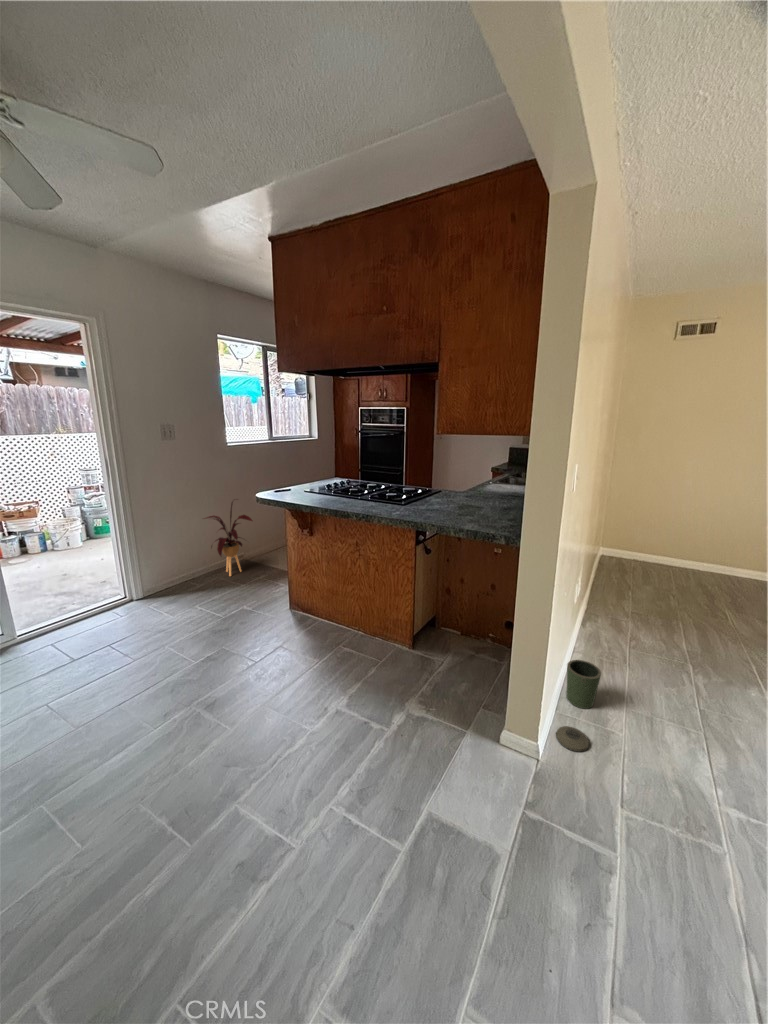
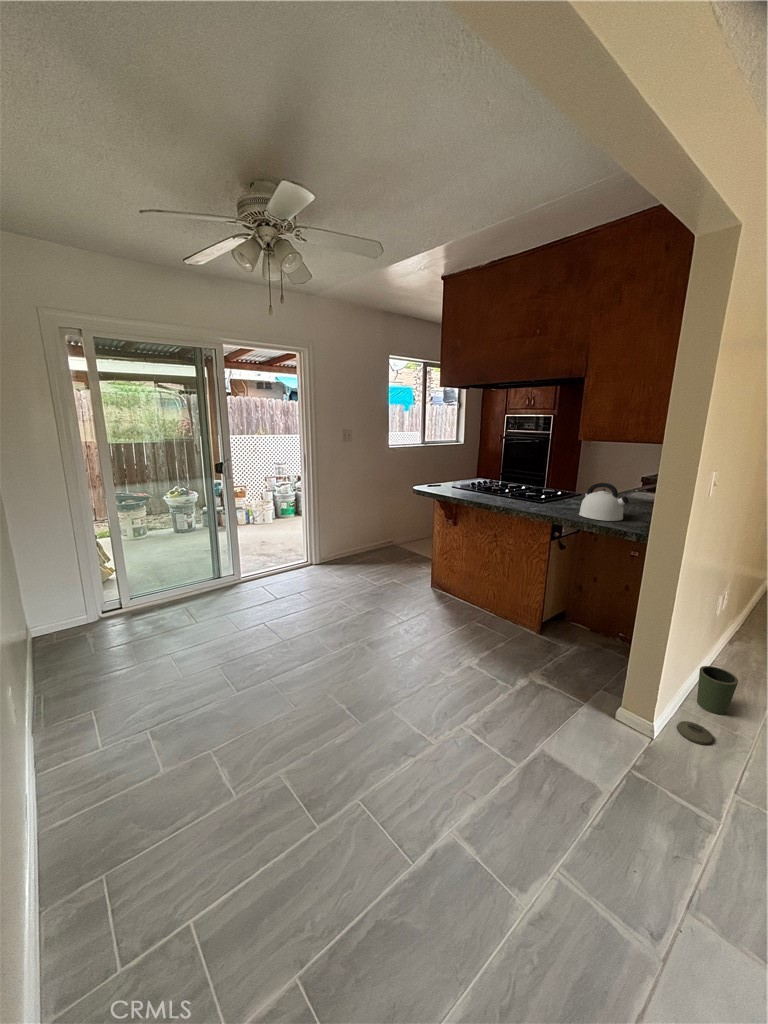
kettle: none [443,480,492,522] -> present [579,483,629,521]
house plant: present [207,502,252,576] -> none [364,492,404,557]

